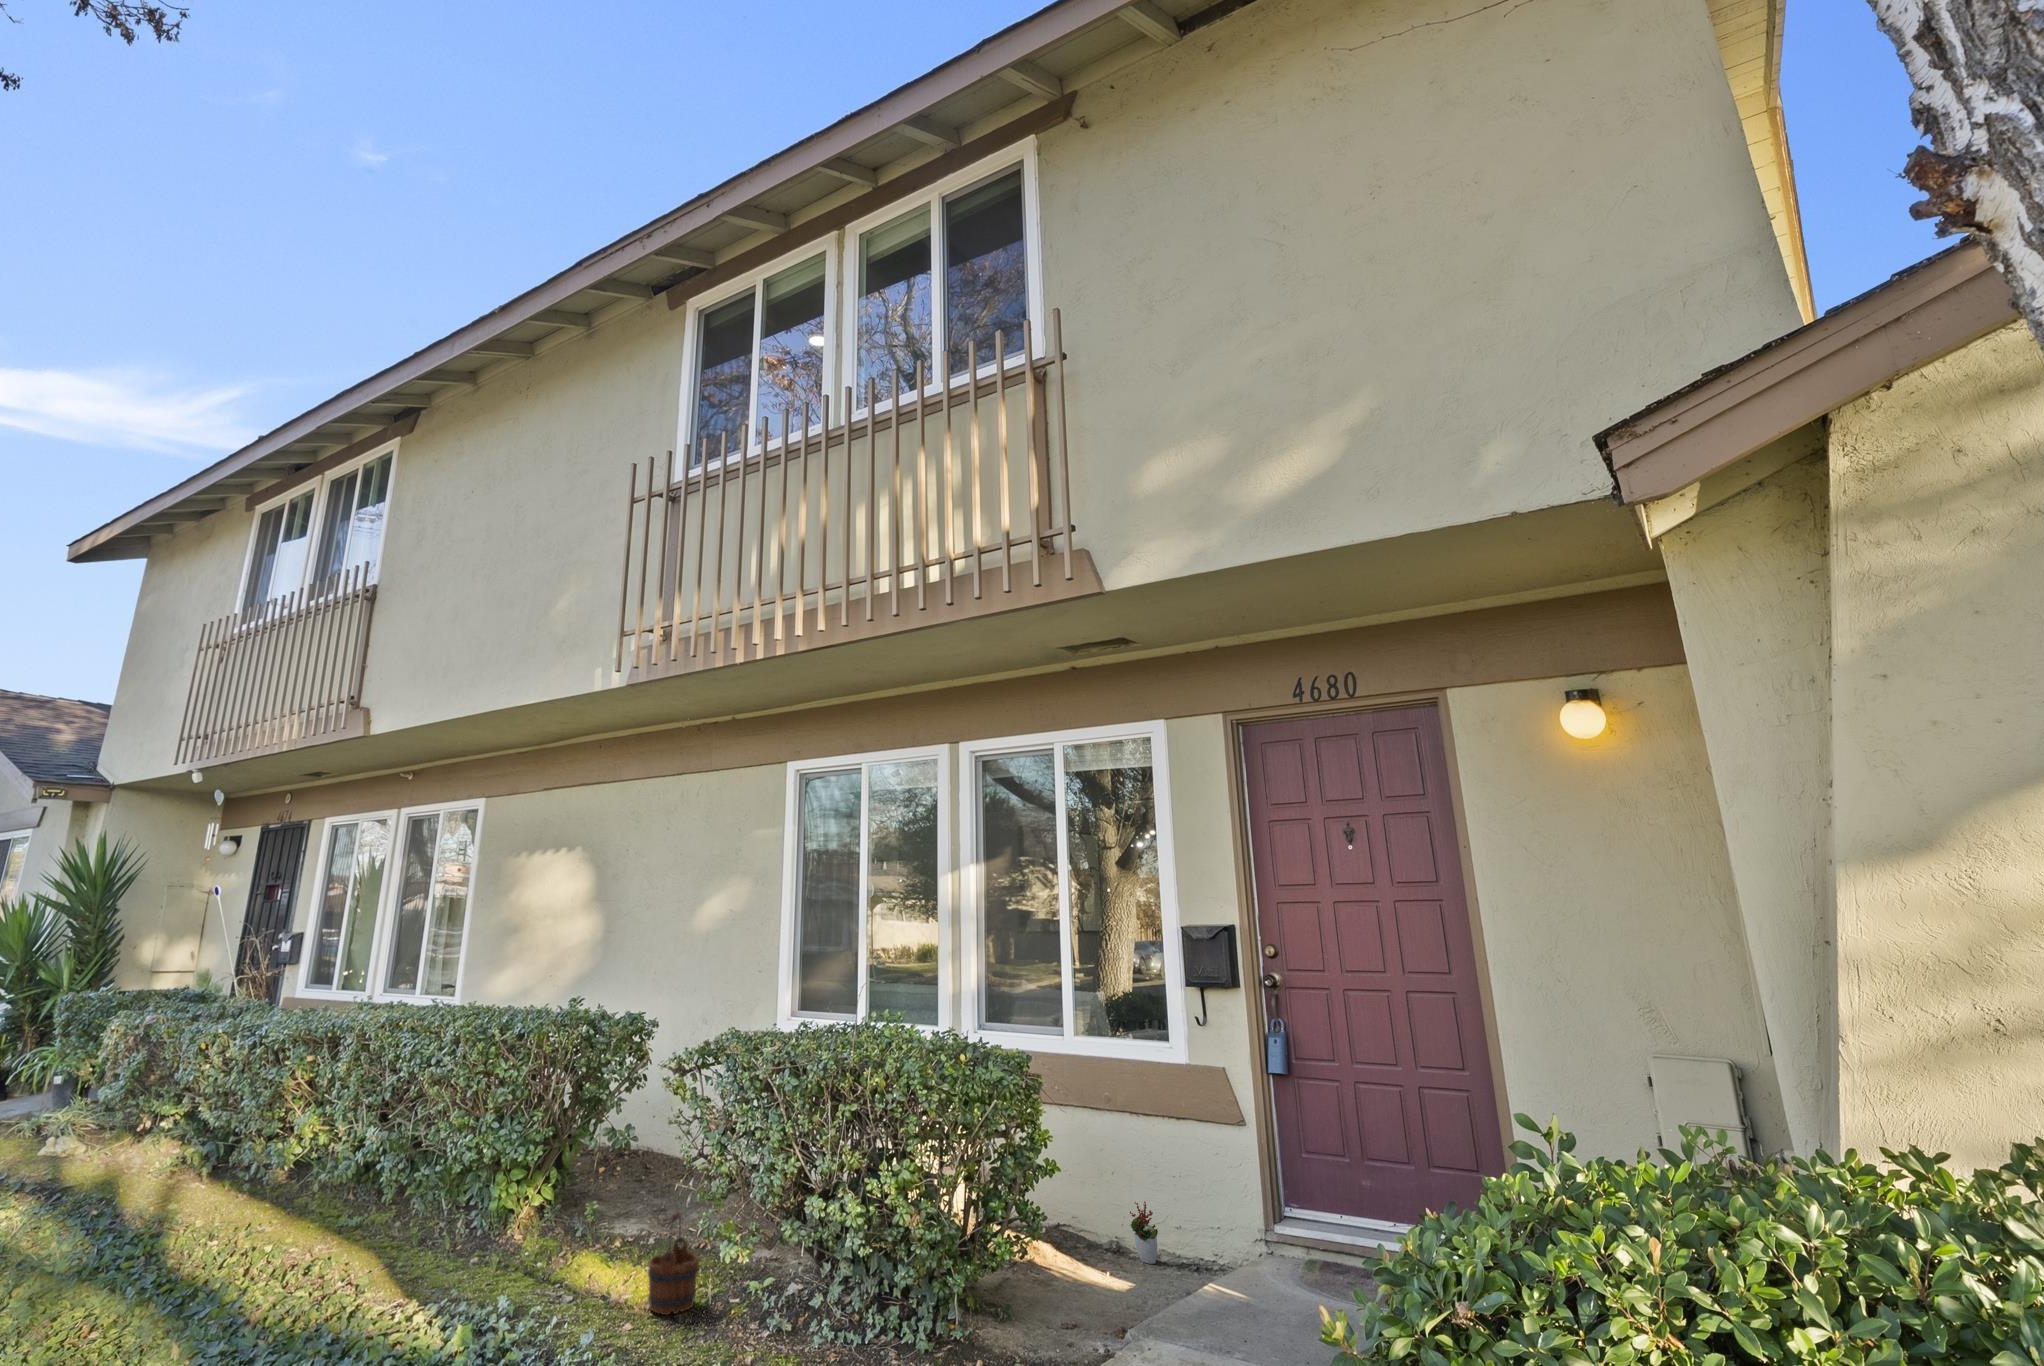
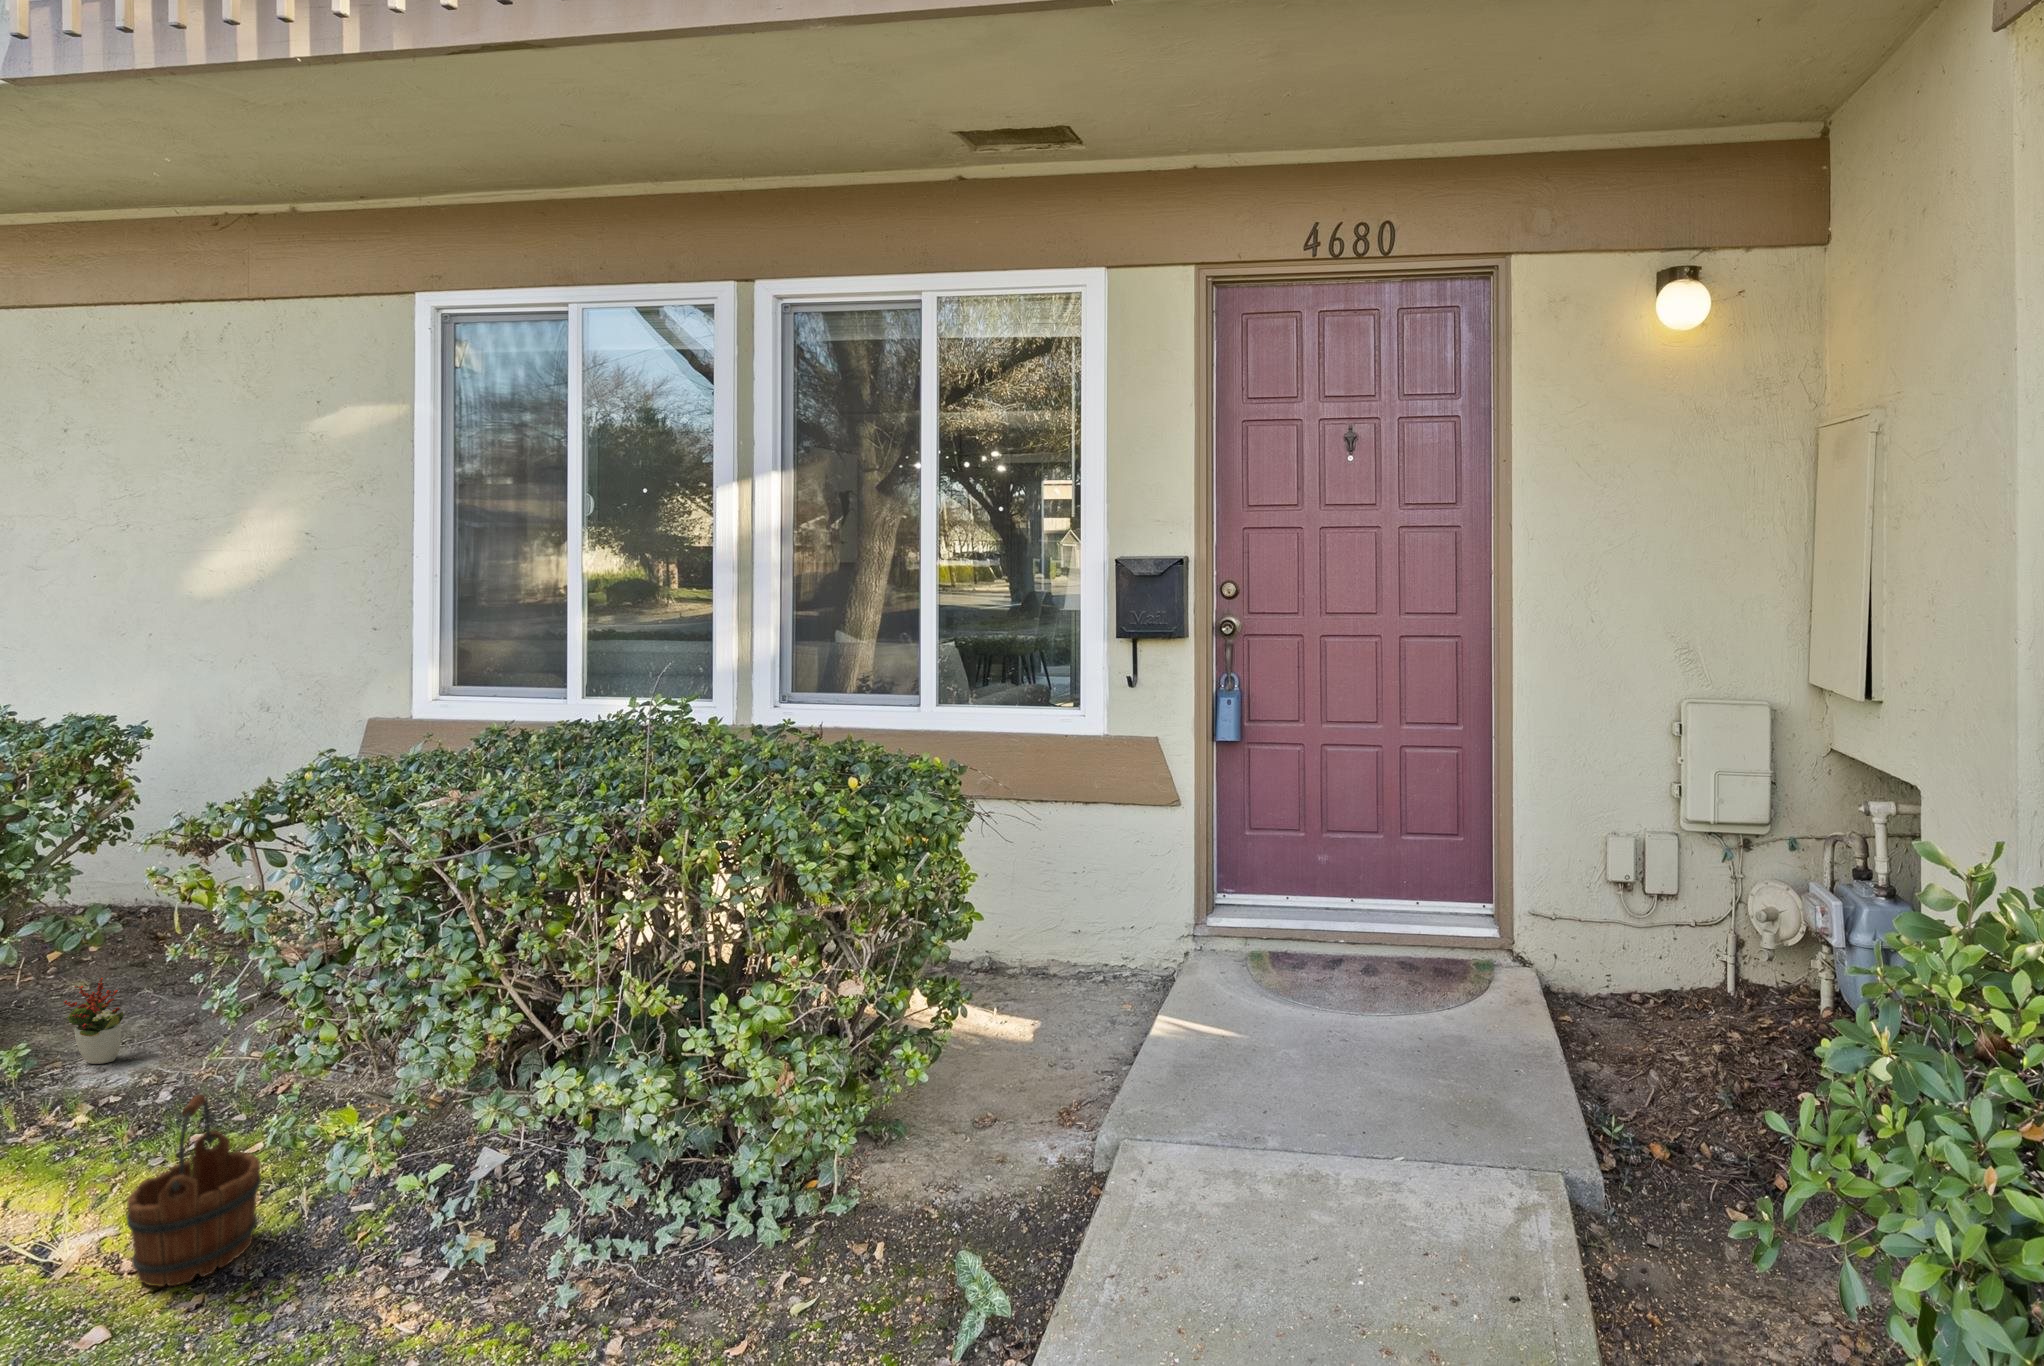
decorative plant: present [1130,1201,1158,1264] -> present [64,978,123,1064]

